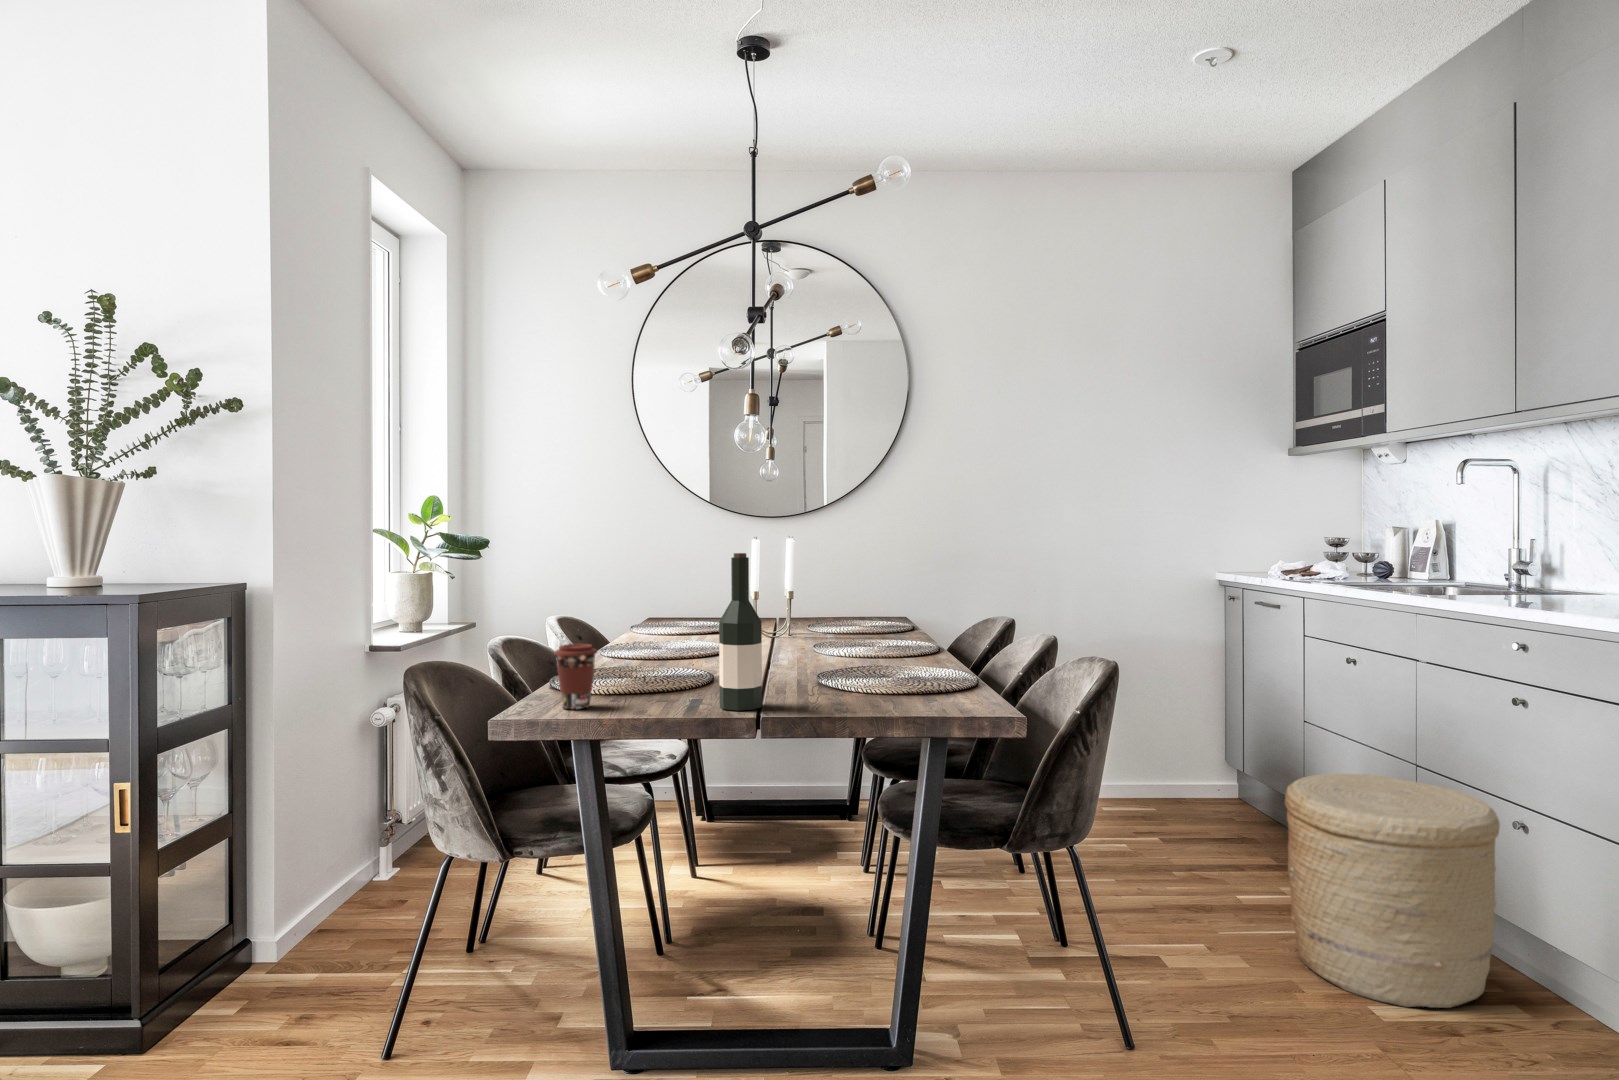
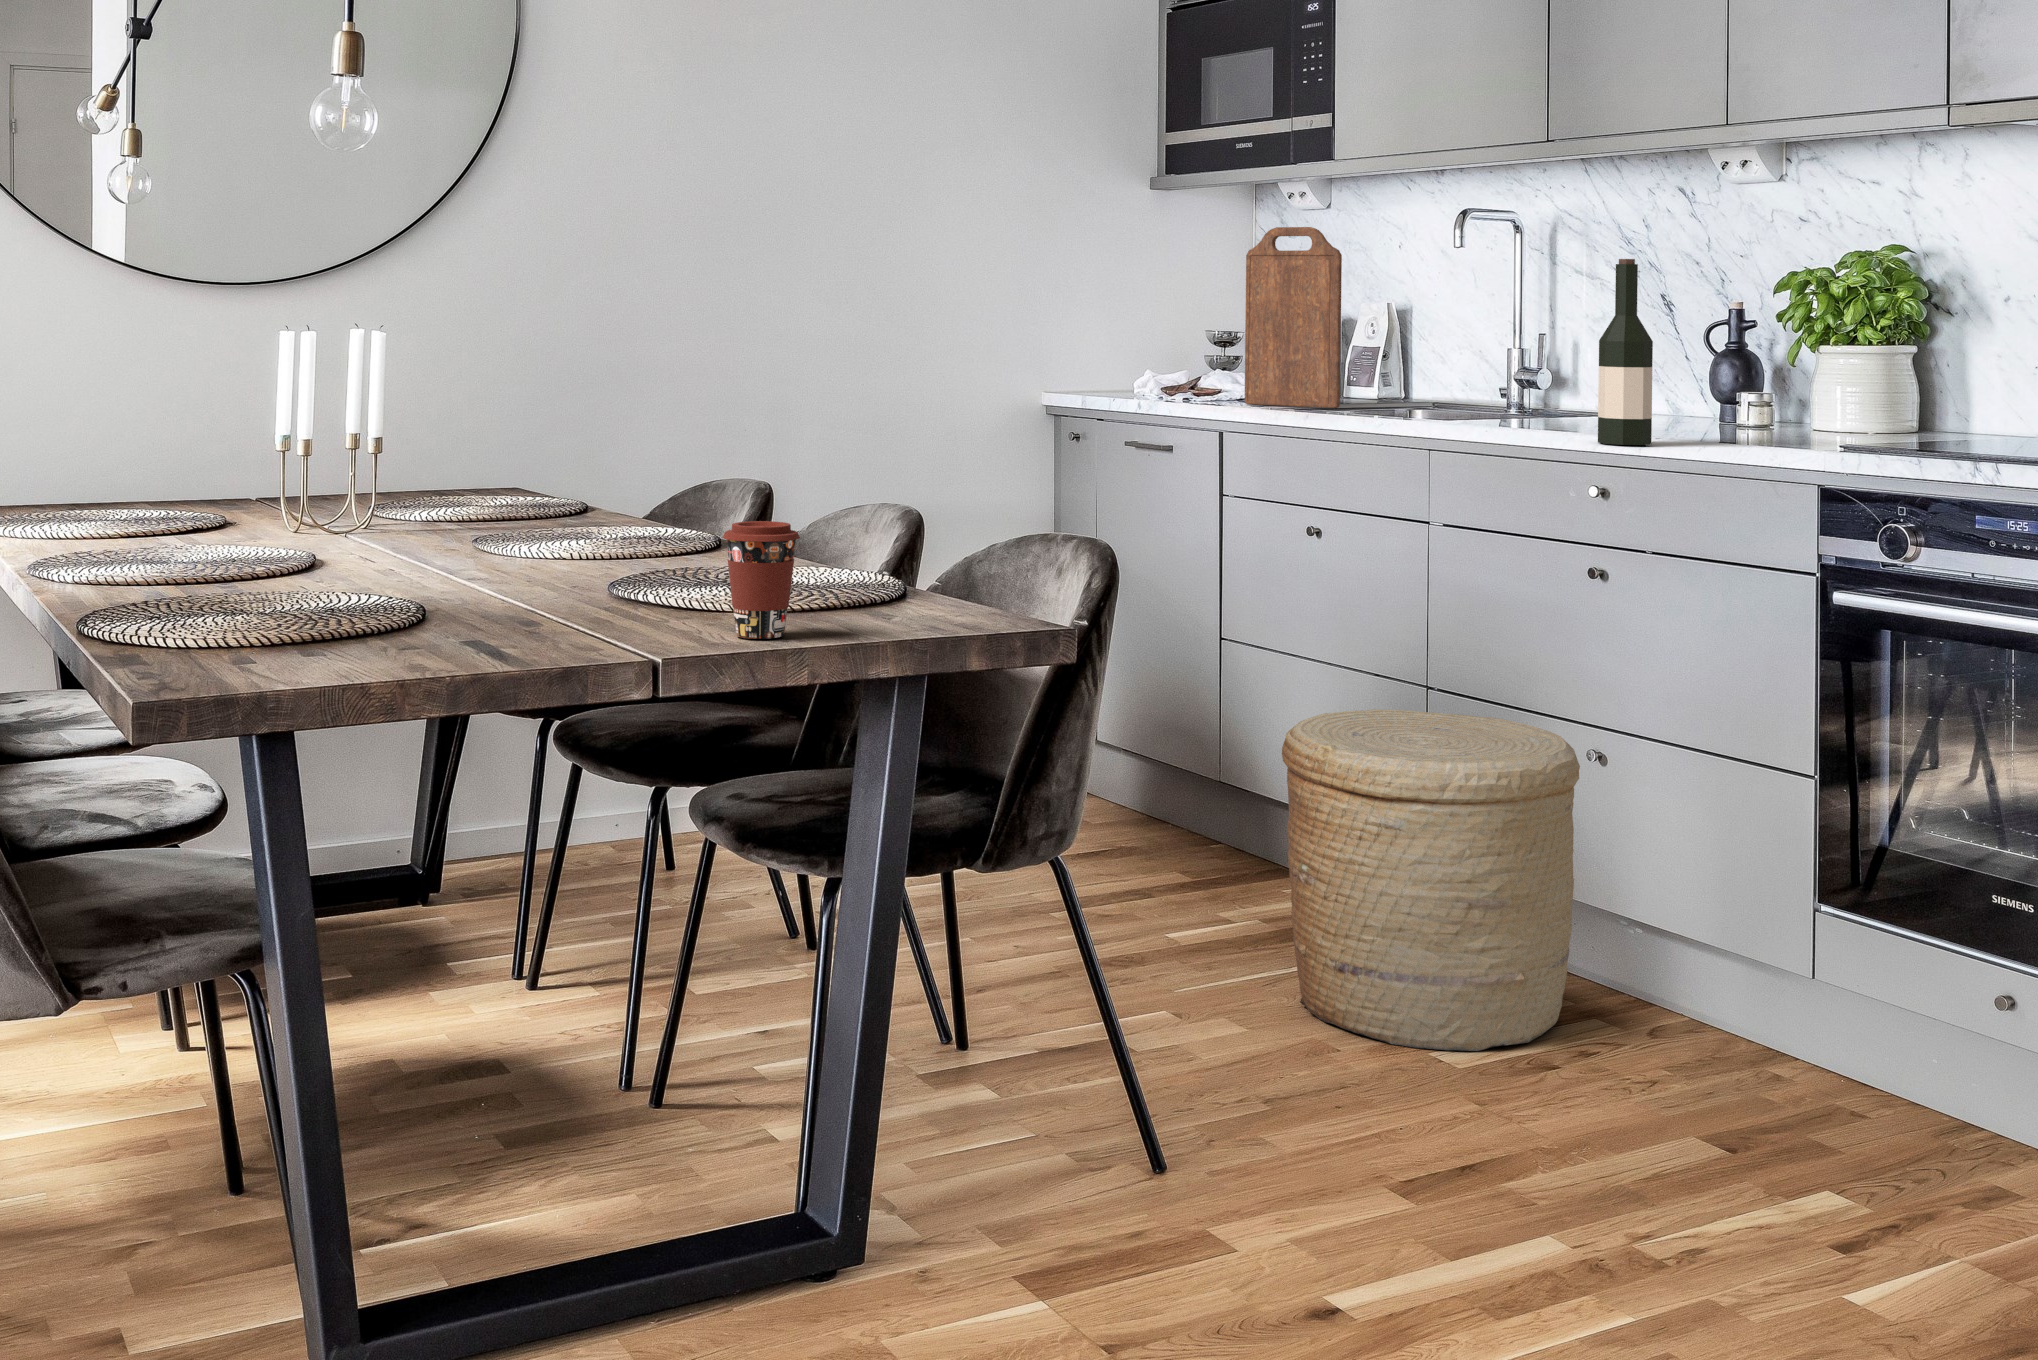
cutting board: none [1319,475,1379,585] -> present [1245,227,1342,408]
wine bottle: present [719,553,762,711] -> present [1598,259,1653,445]
coffee cup: present [554,644,597,709] -> present [722,521,800,639]

